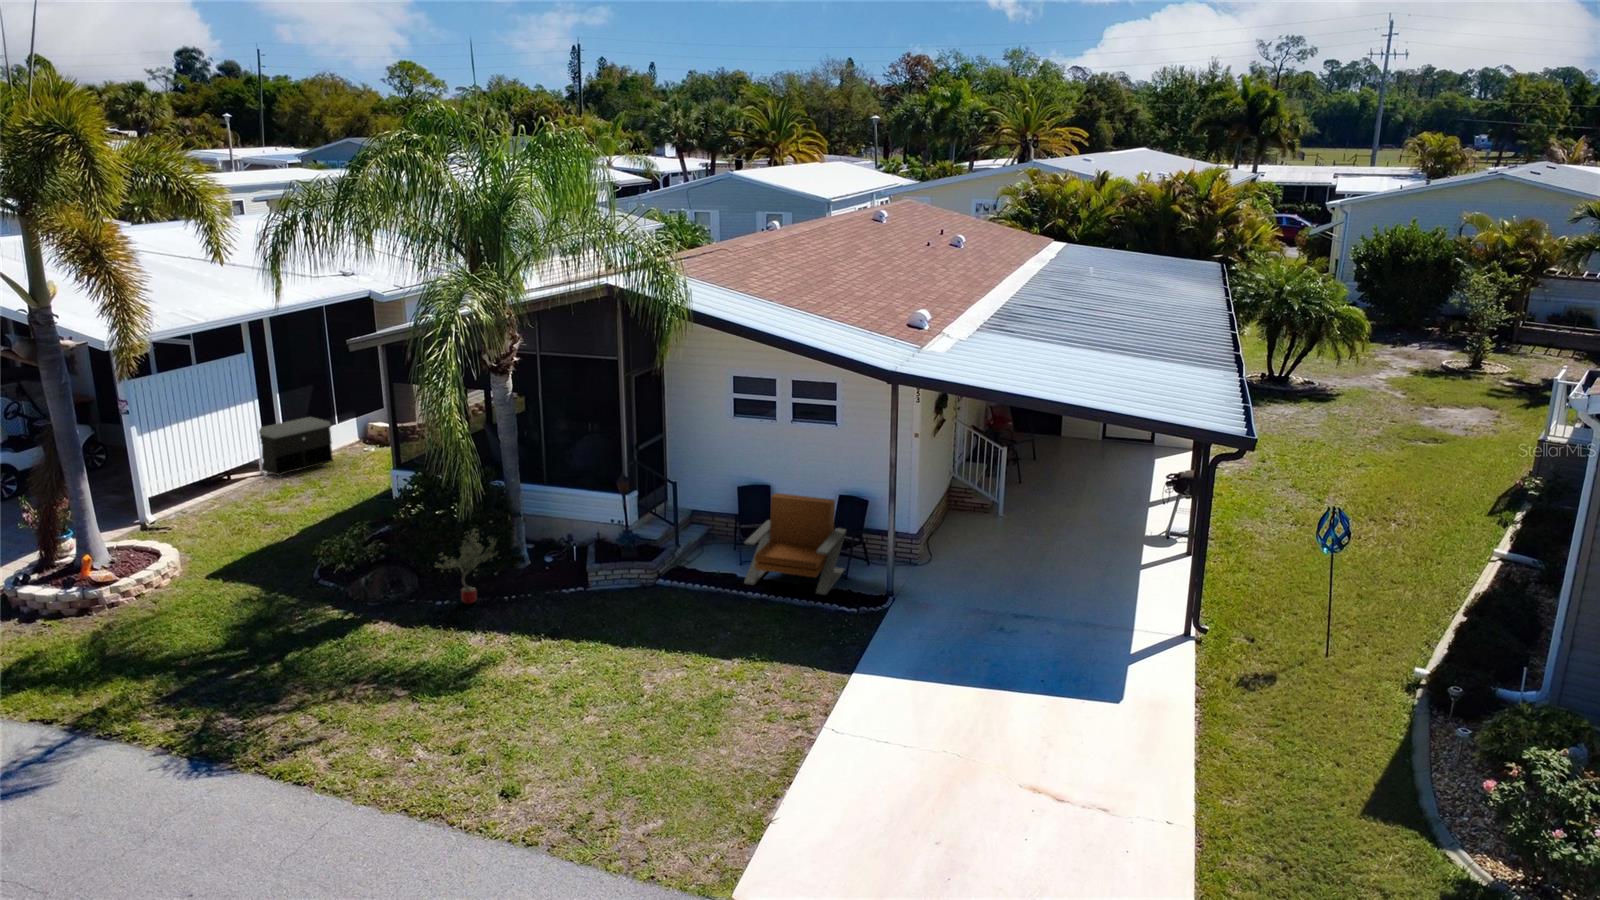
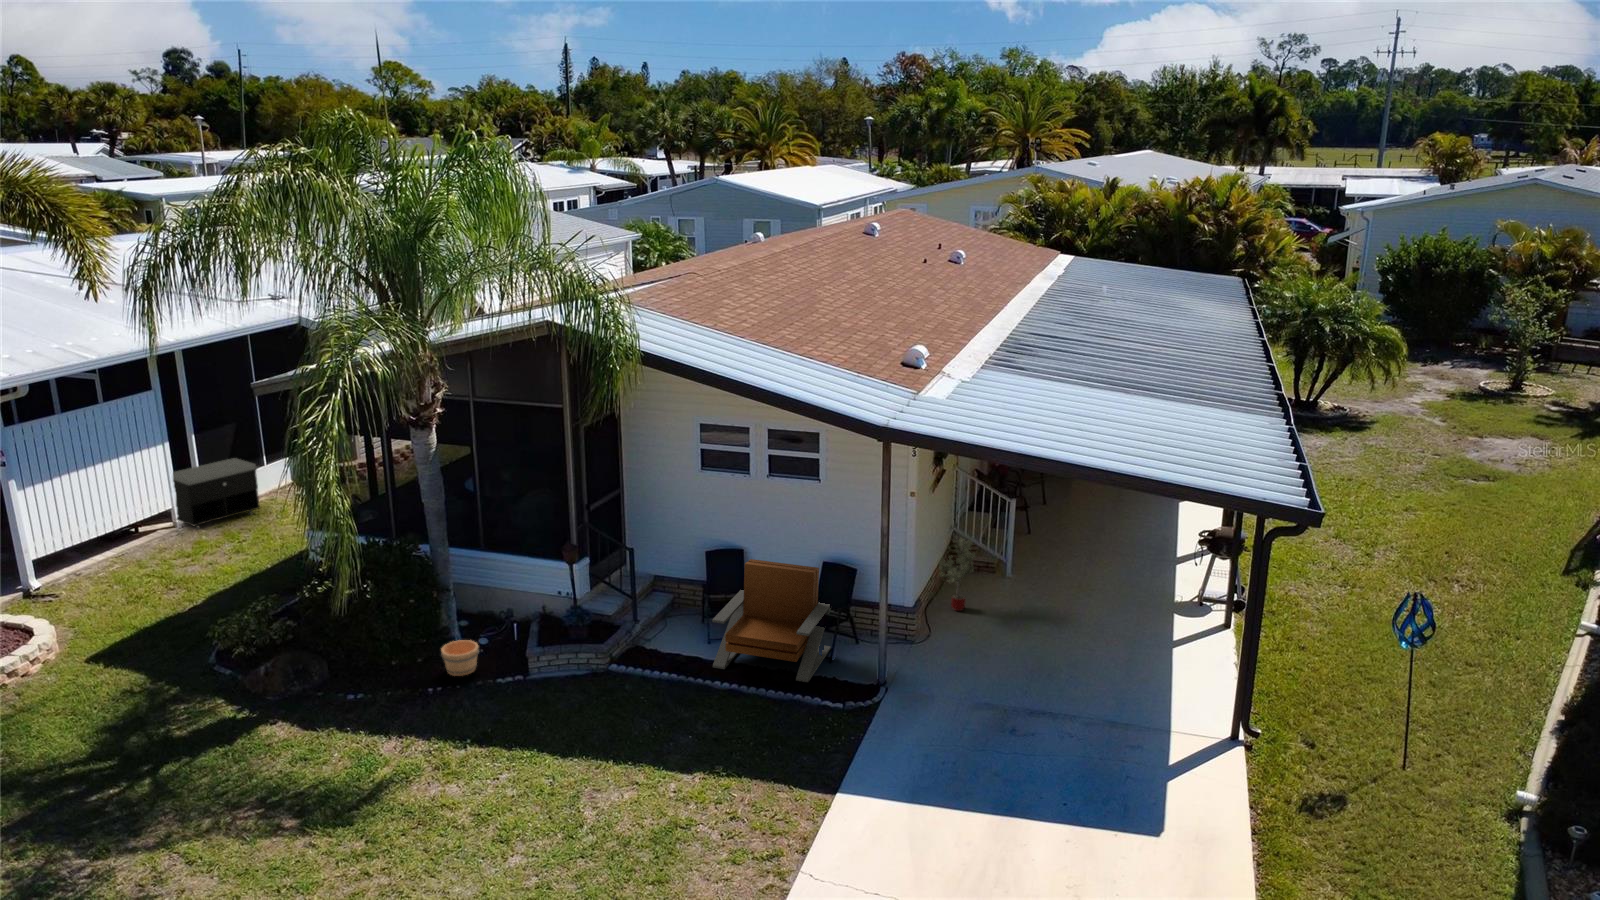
potted tree: present [435,529,497,604] -> present [938,538,976,611]
bucket: none [512,560,544,589] -> present [441,640,479,676]

